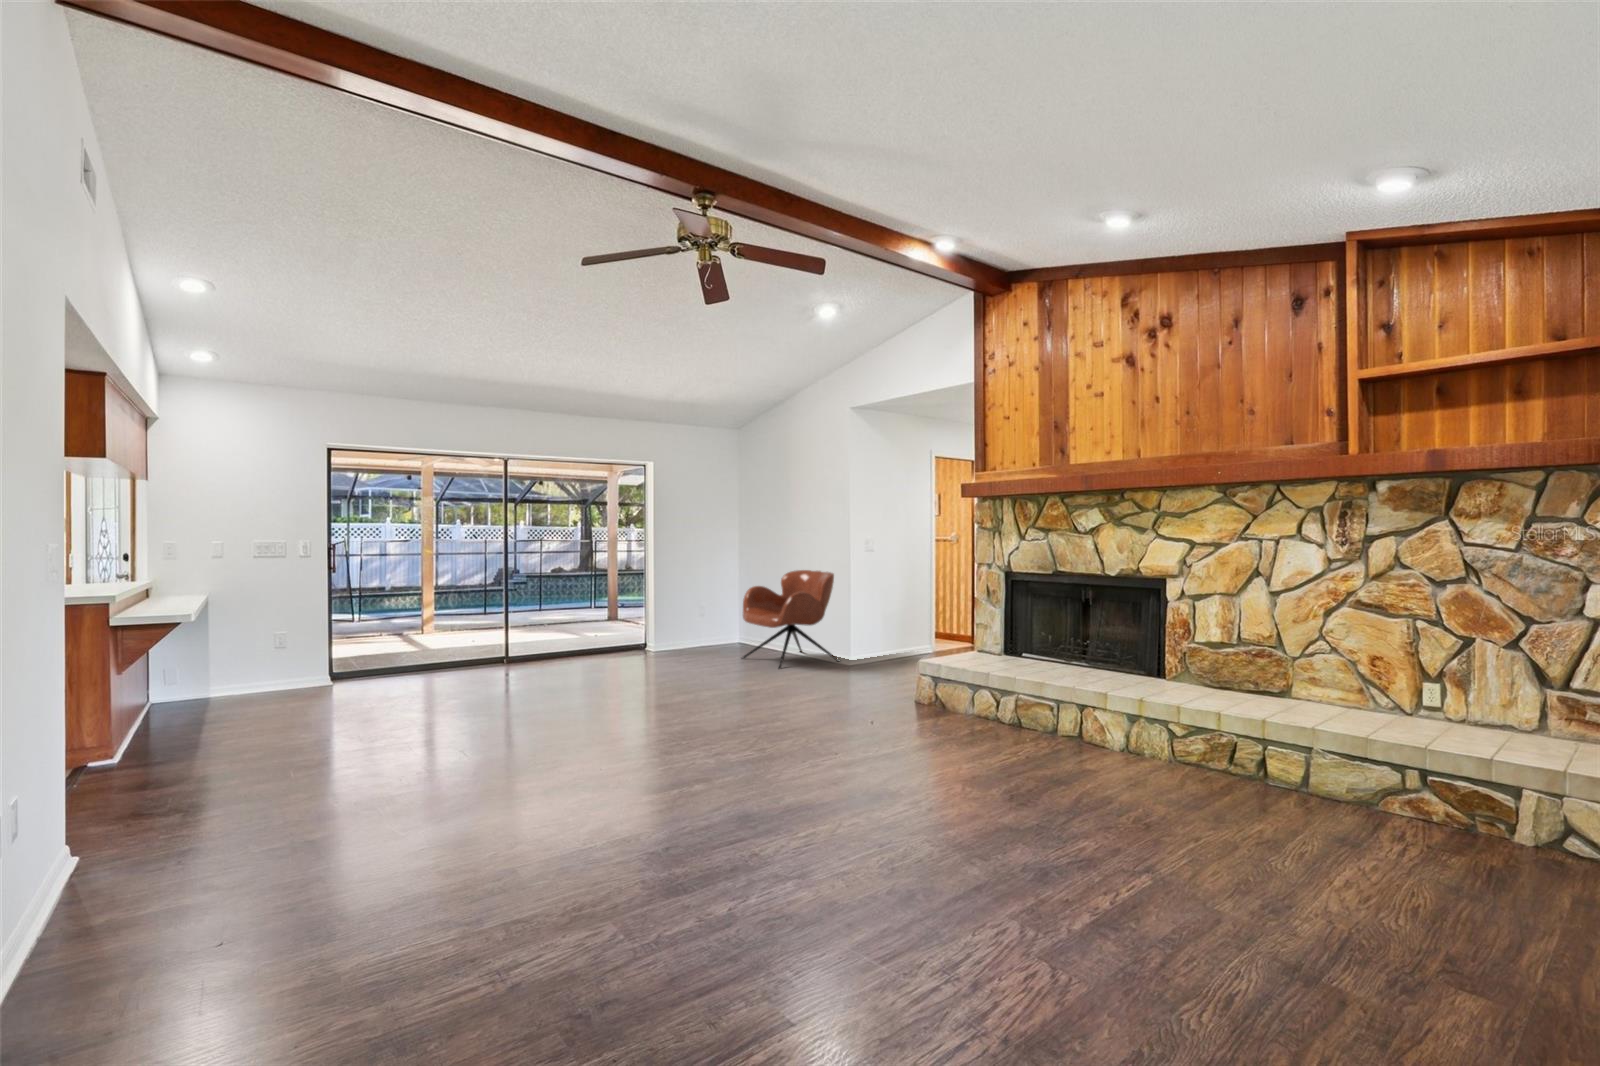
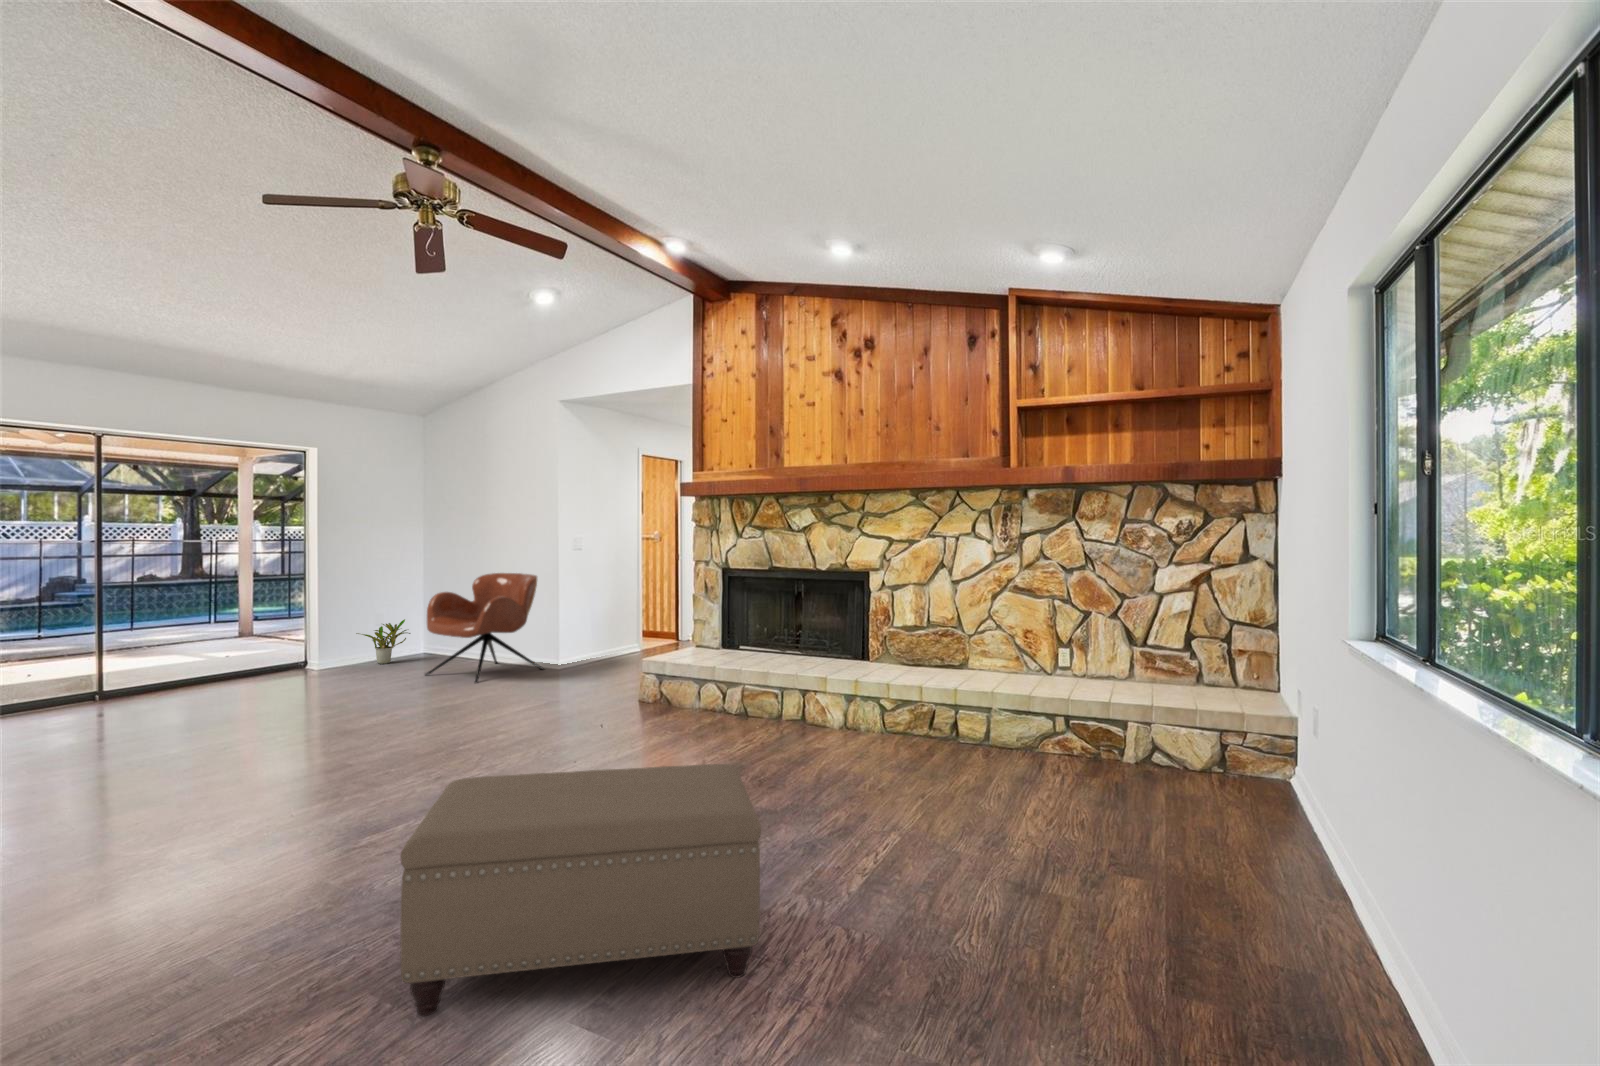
potted plant: none [692,608,735,646] -> present [356,619,410,664]
ottoman: none [630,753,949,990] -> present [400,764,761,1016]

